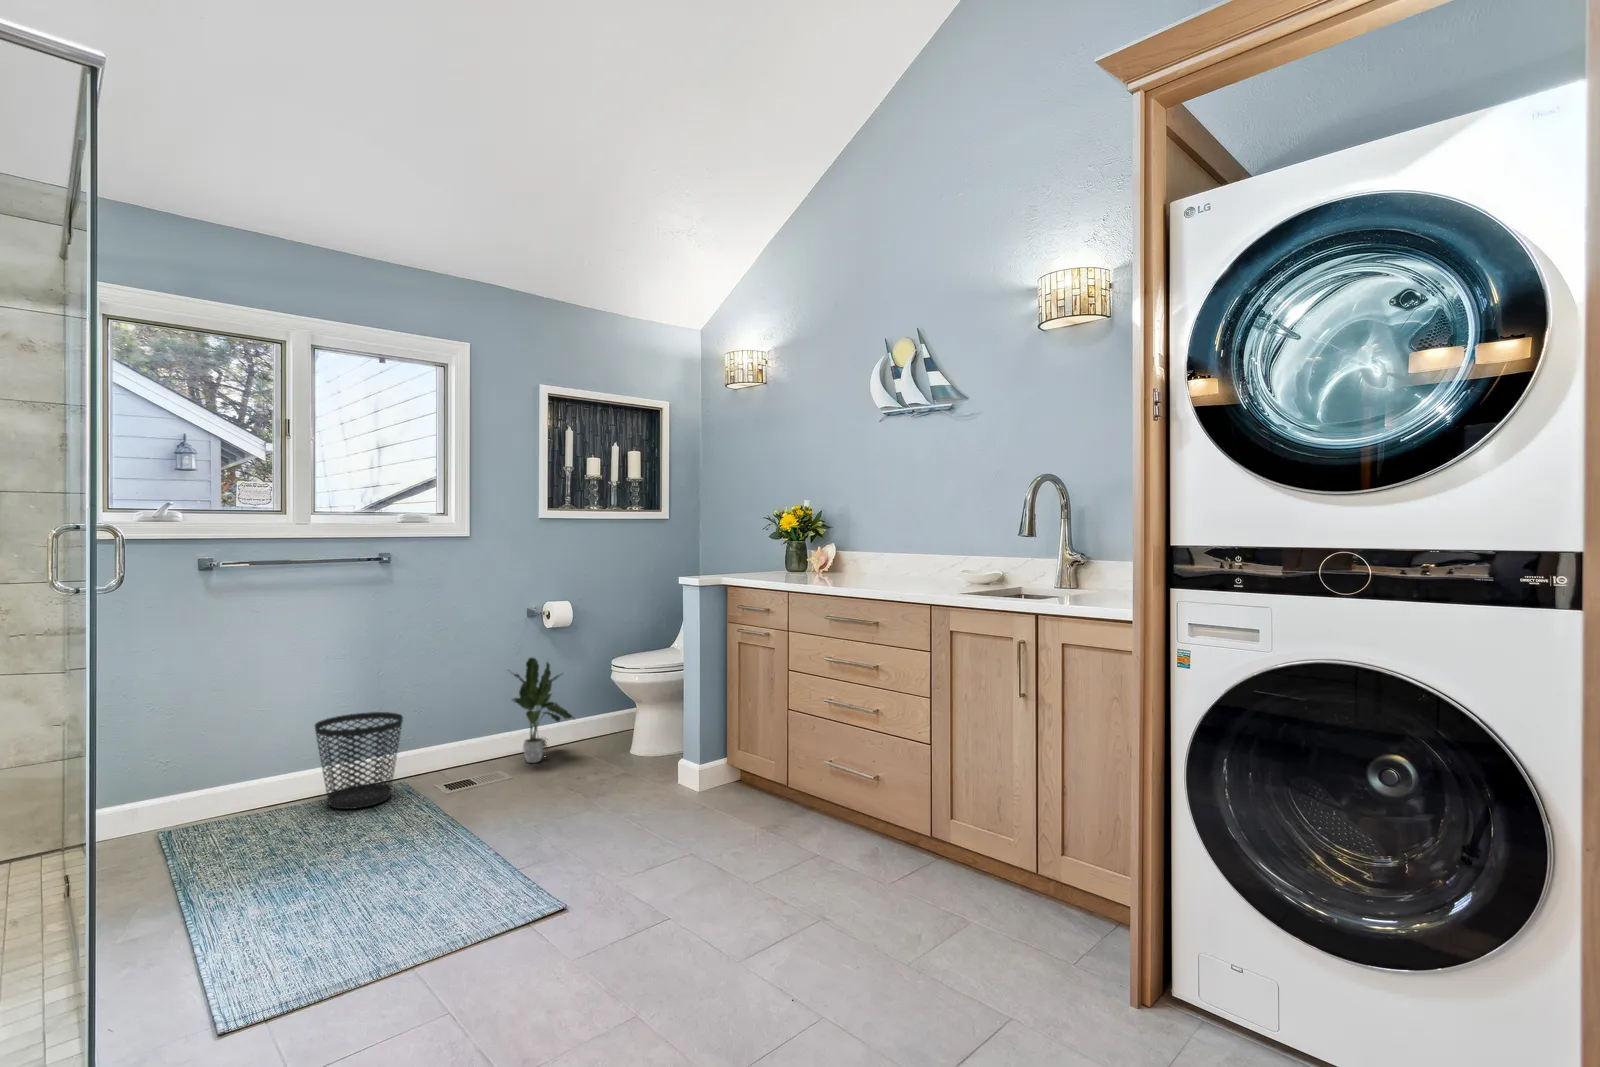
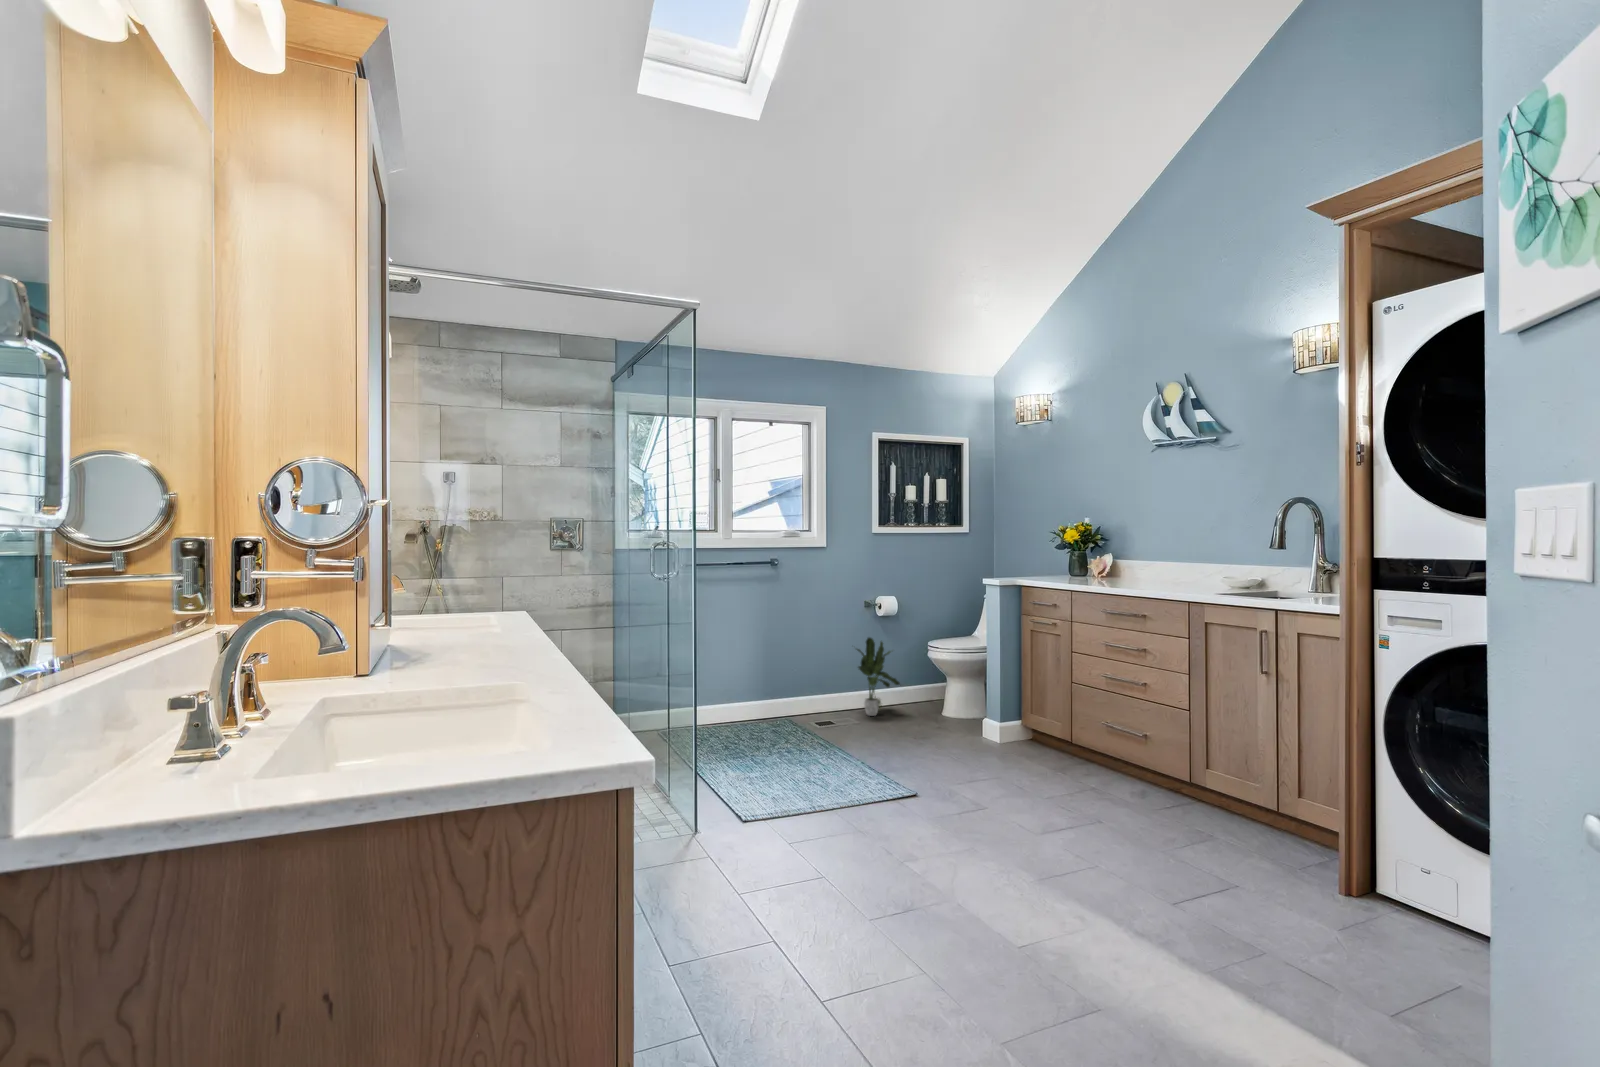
wastebasket: present [315,712,403,809] -> none [734,670,788,734]

